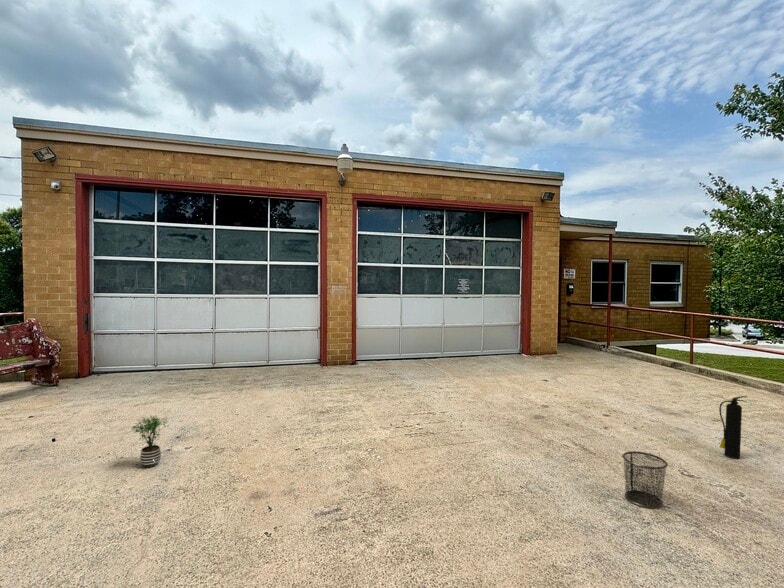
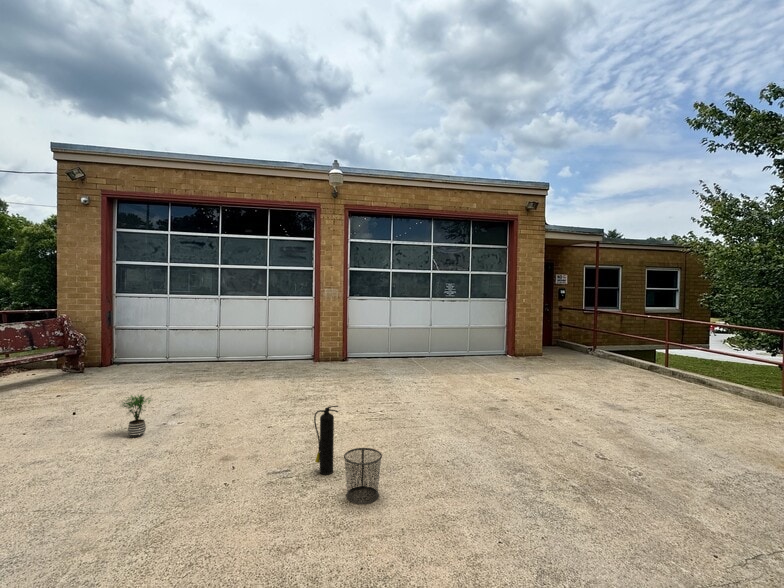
fire extinguisher: present [719,396,746,459] -> present [314,406,338,475]
waste bin: present [622,451,668,508] -> present [344,448,382,504]

